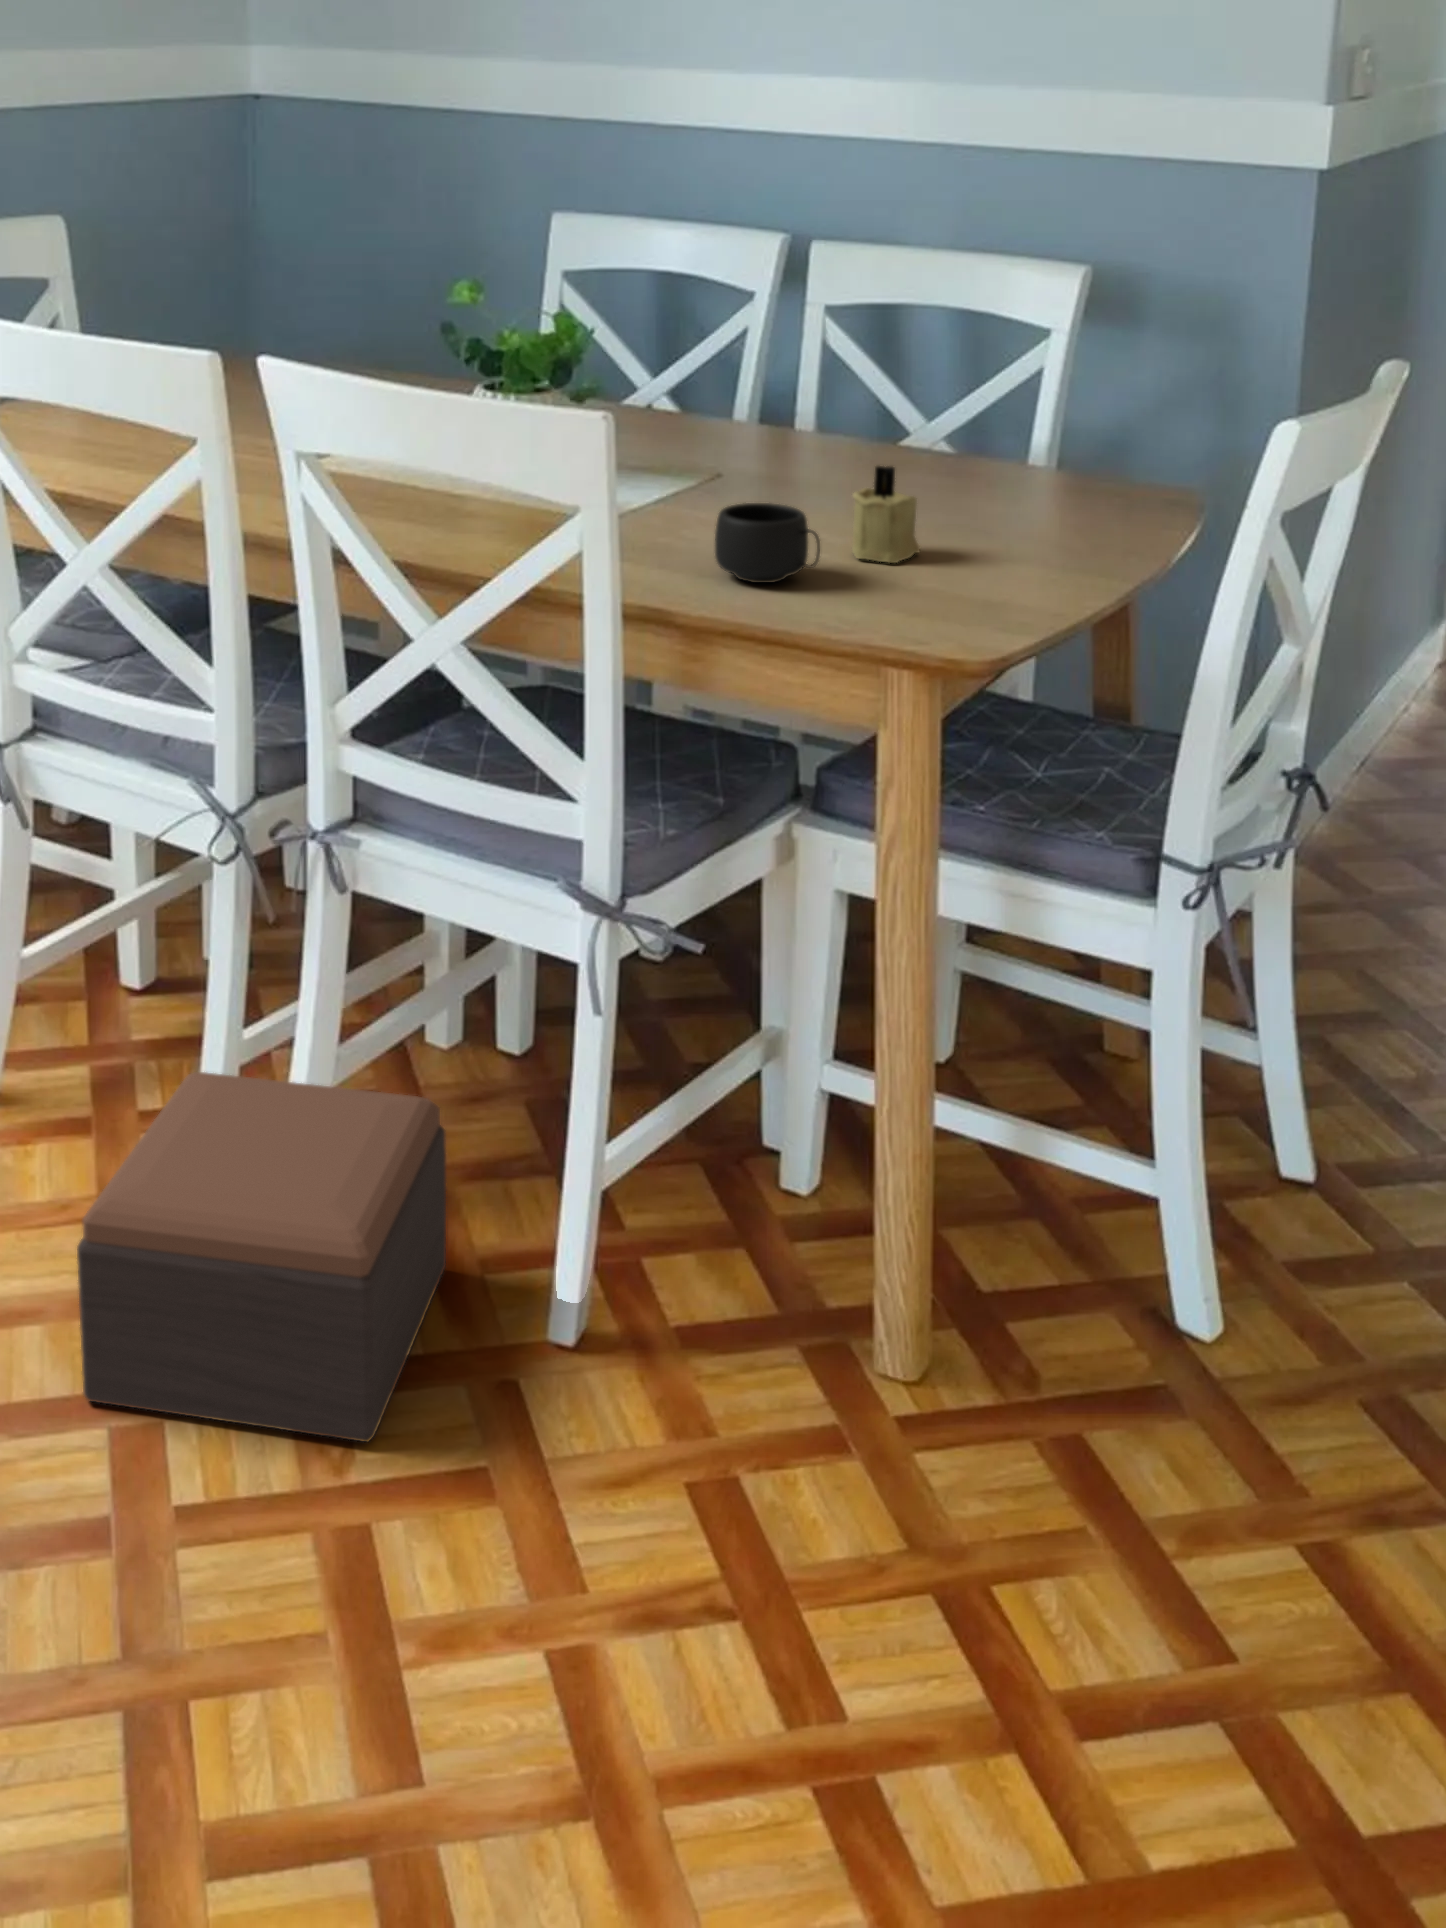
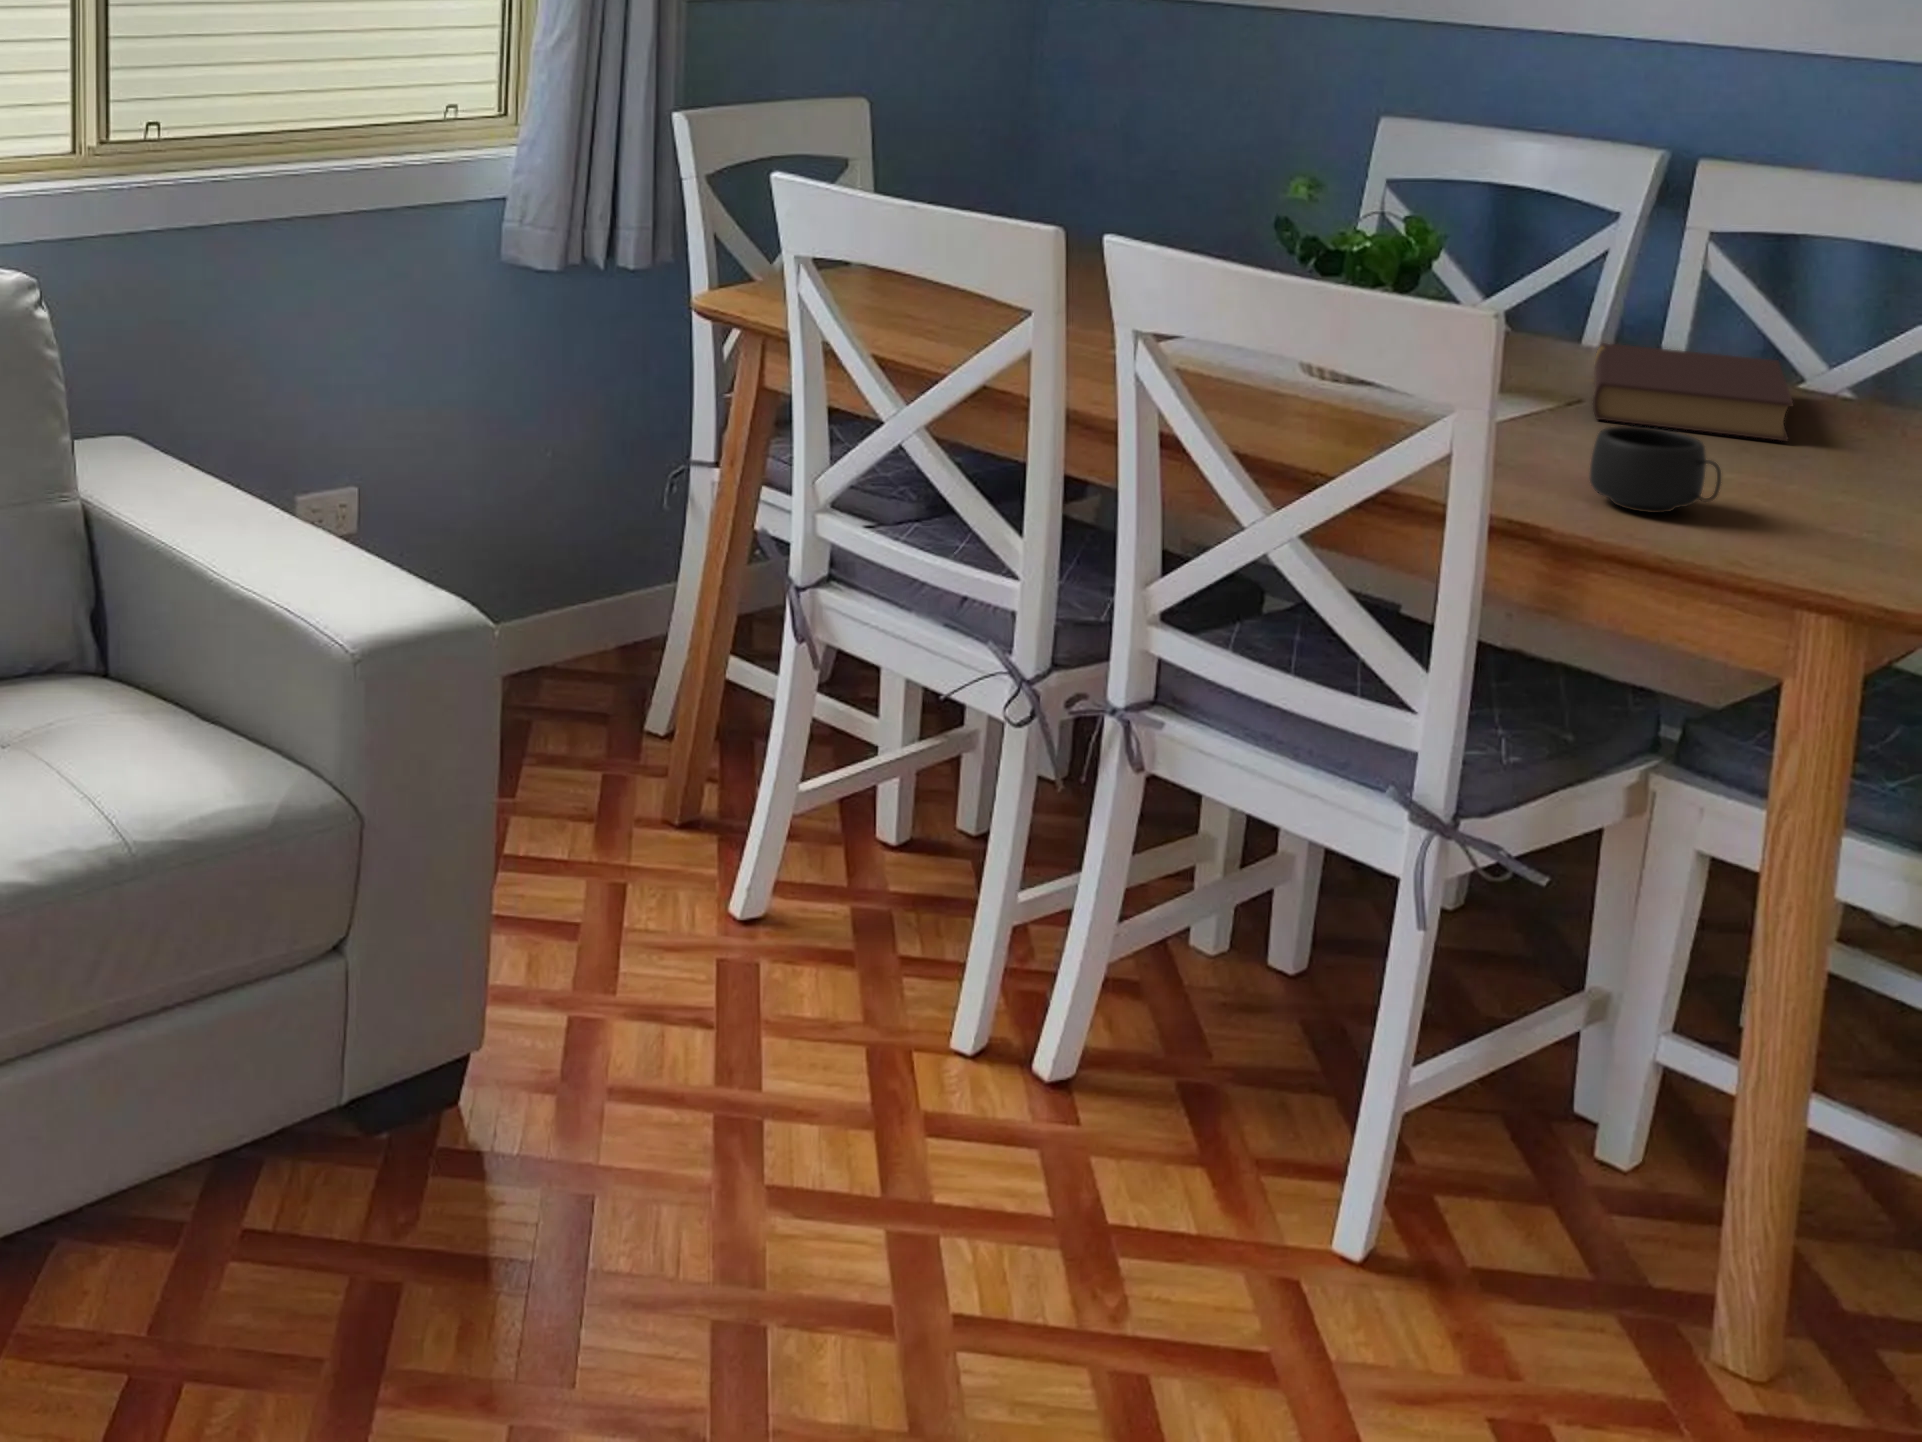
book: none [726,420,885,499] -> present [1593,343,1793,441]
candle: present [852,466,920,563] -> none [1753,400,1841,509]
footstool: present [77,1072,446,1442] -> none [857,920,1232,1307]

